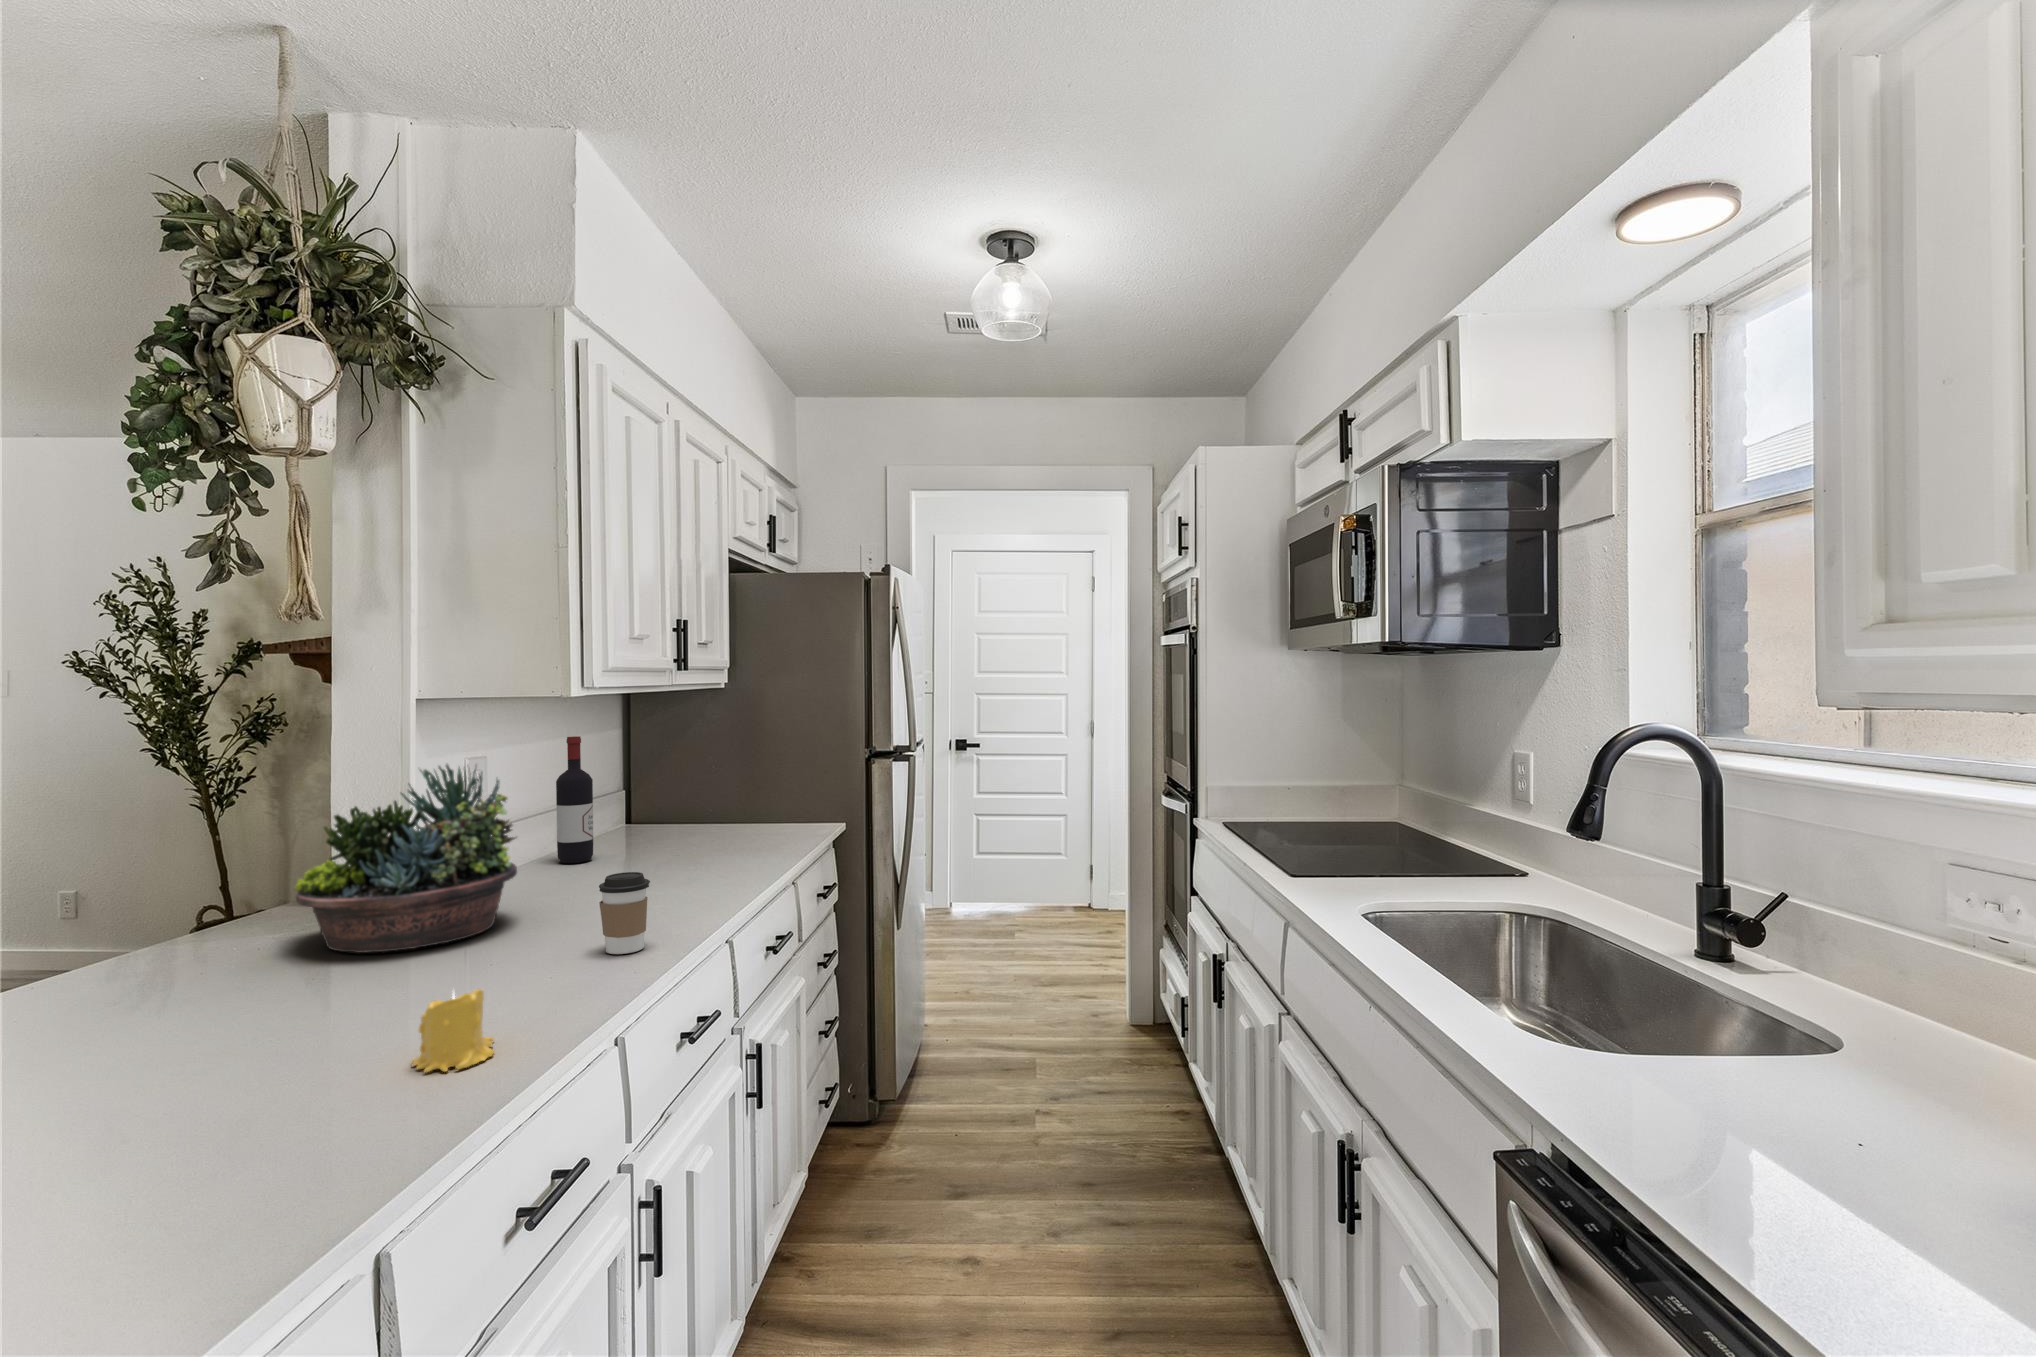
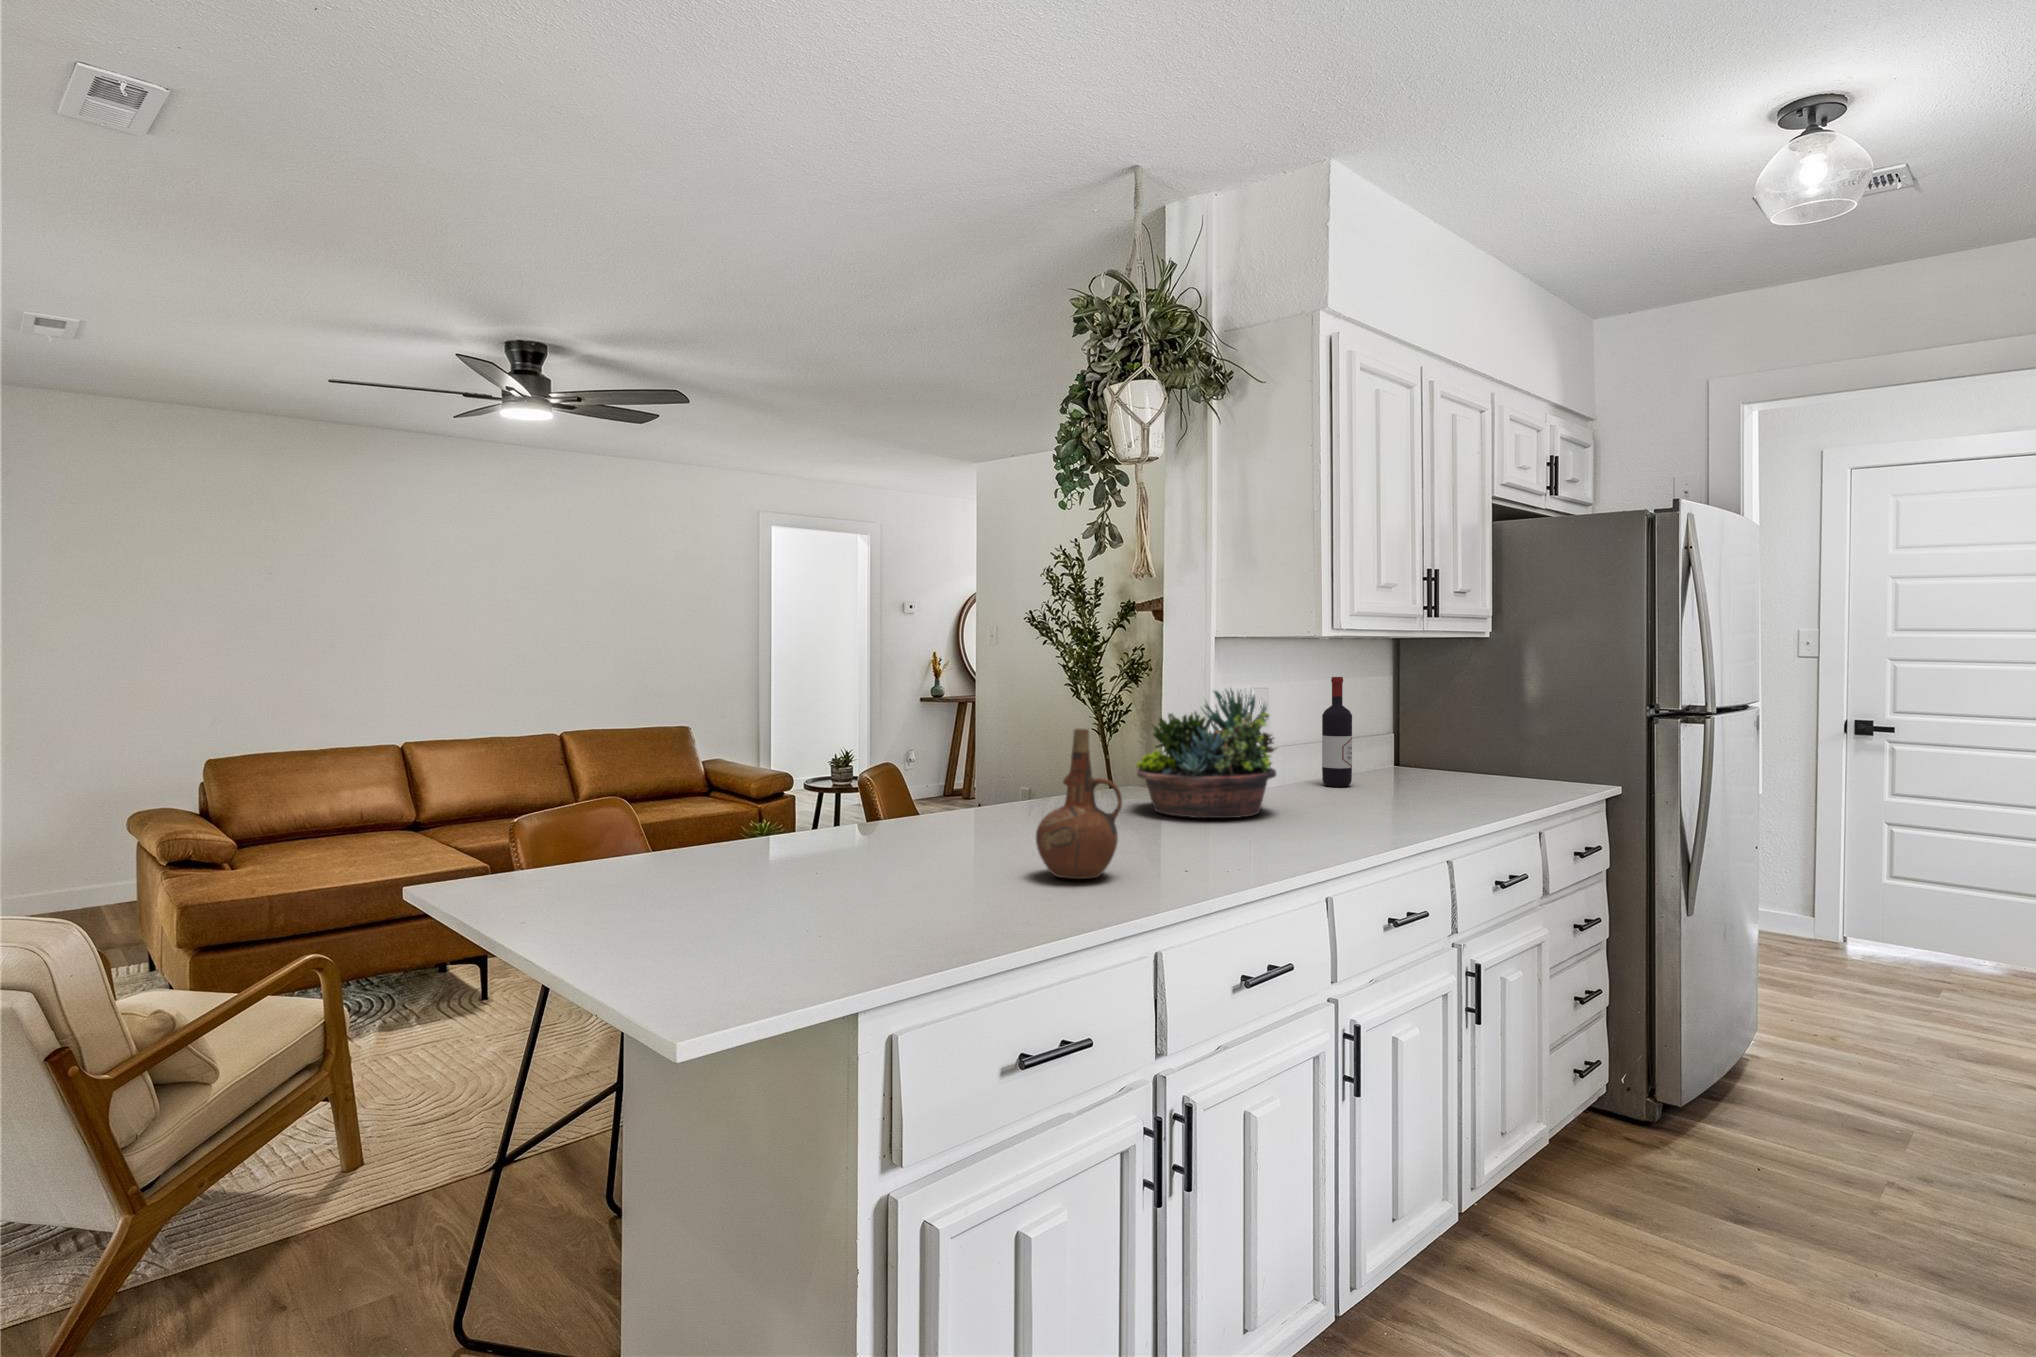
coffee cup: present [599,872,650,954] -> none [1325,779,1365,842]
ceramic pitcher: none [97,879,295,1158] -> present [1036,729,1122,879]
candle: present [412,989,494,1072] -> none [1184,823,1235,876]

